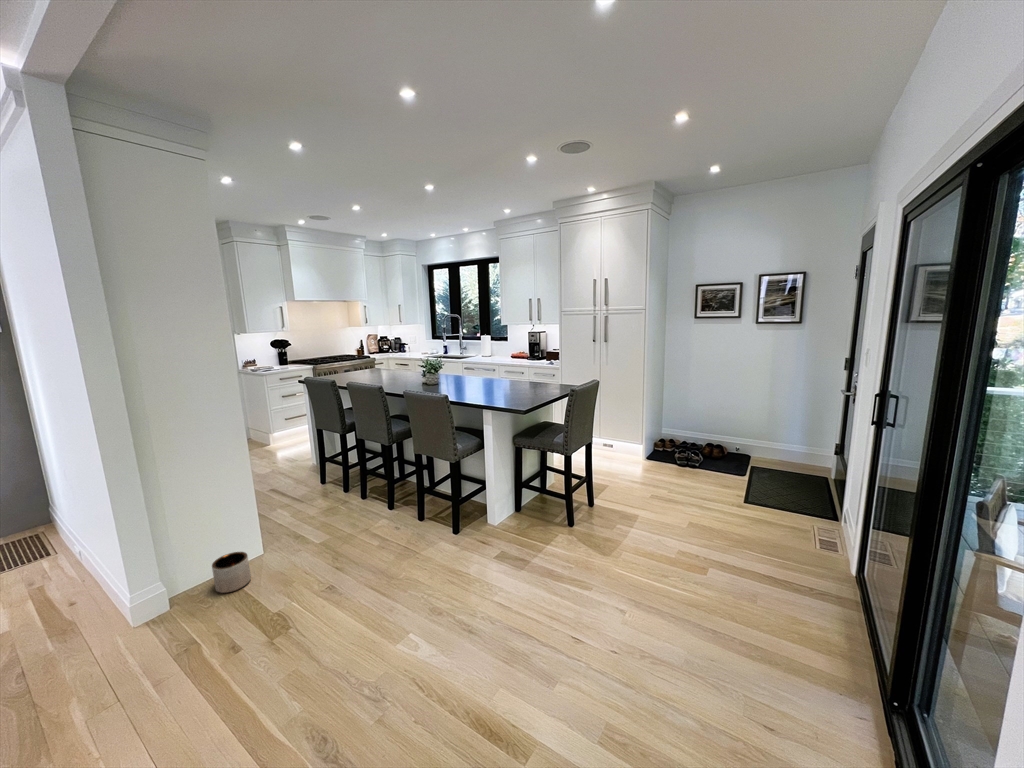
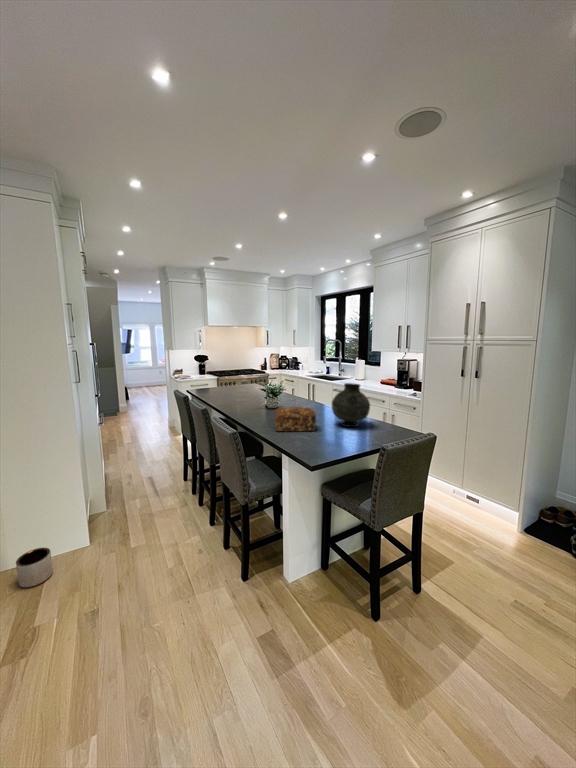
vase: none [508,351,541,388] -> present [332,383,370,427]
bread loaf: none [462,374,502,396] -> present [275,407,316,431]

